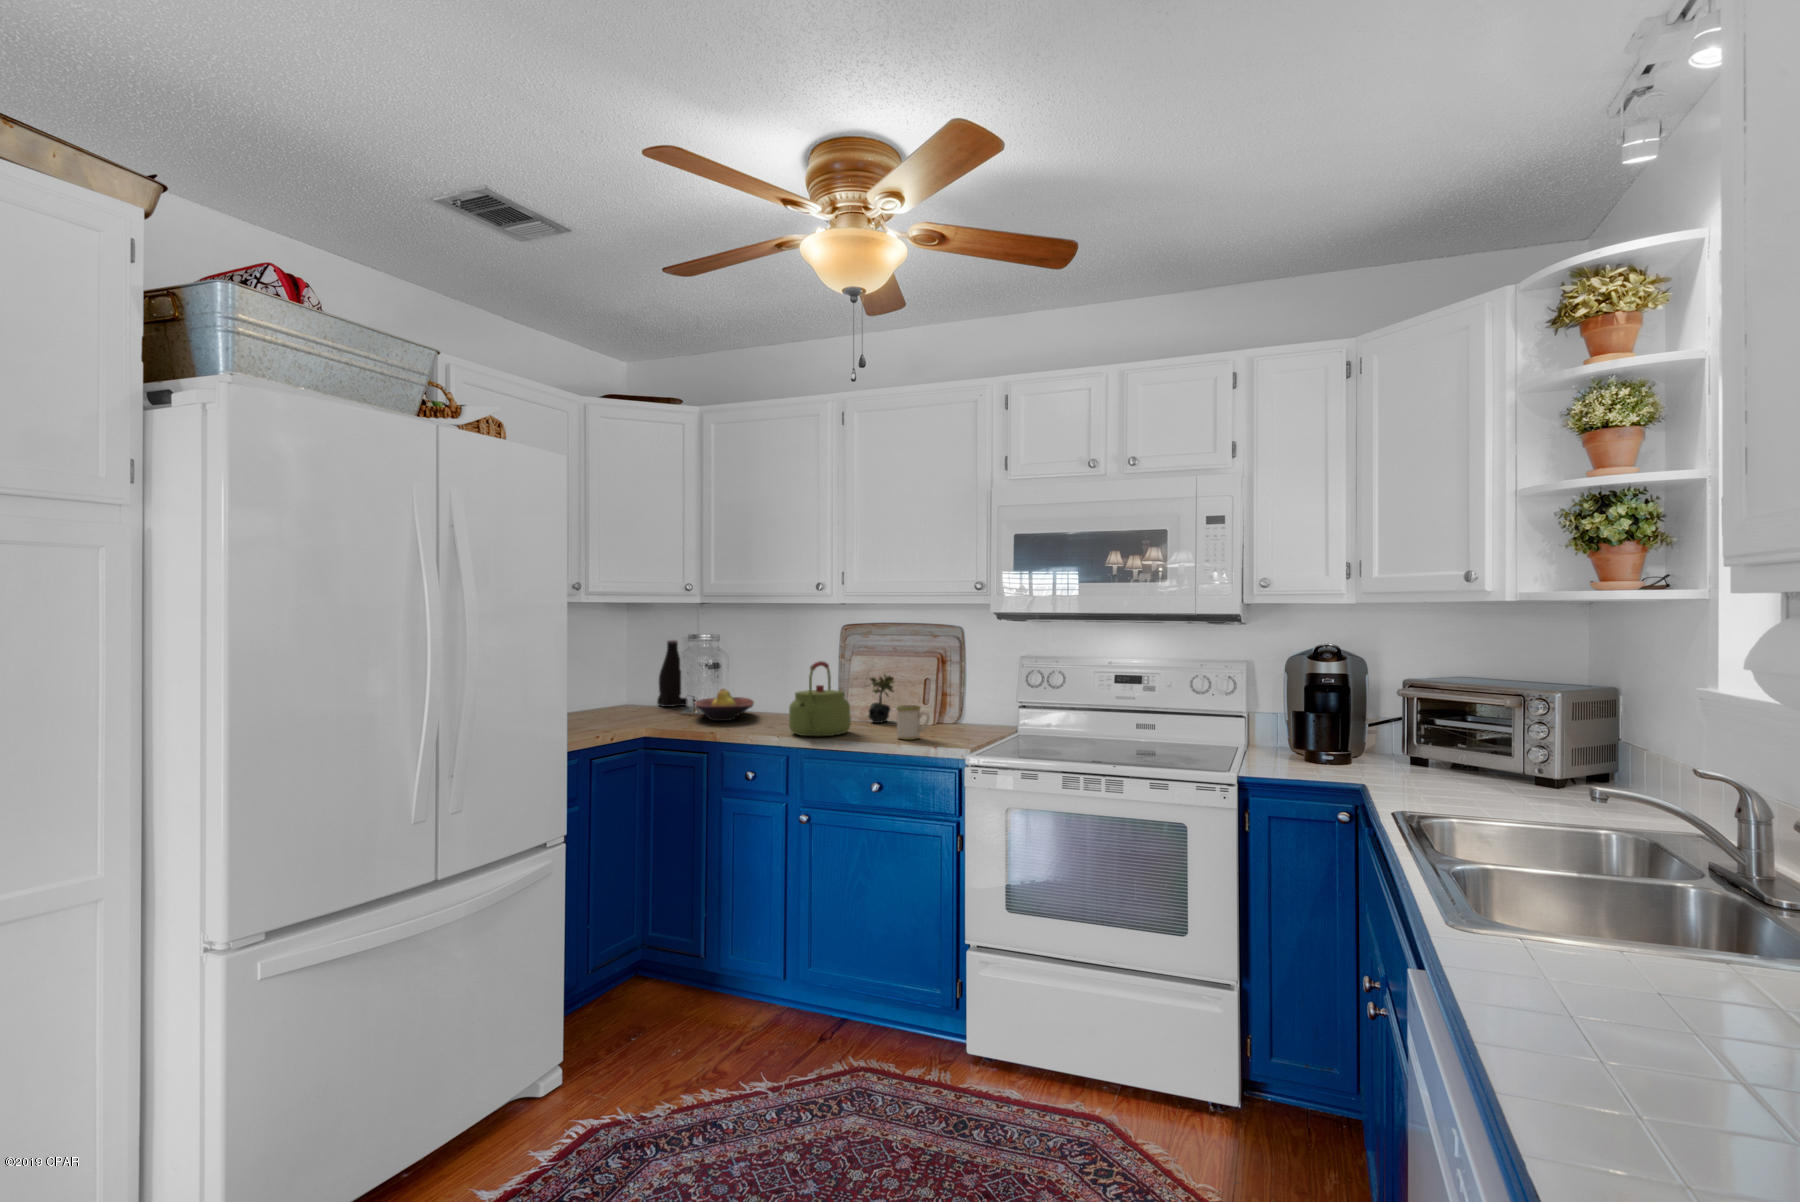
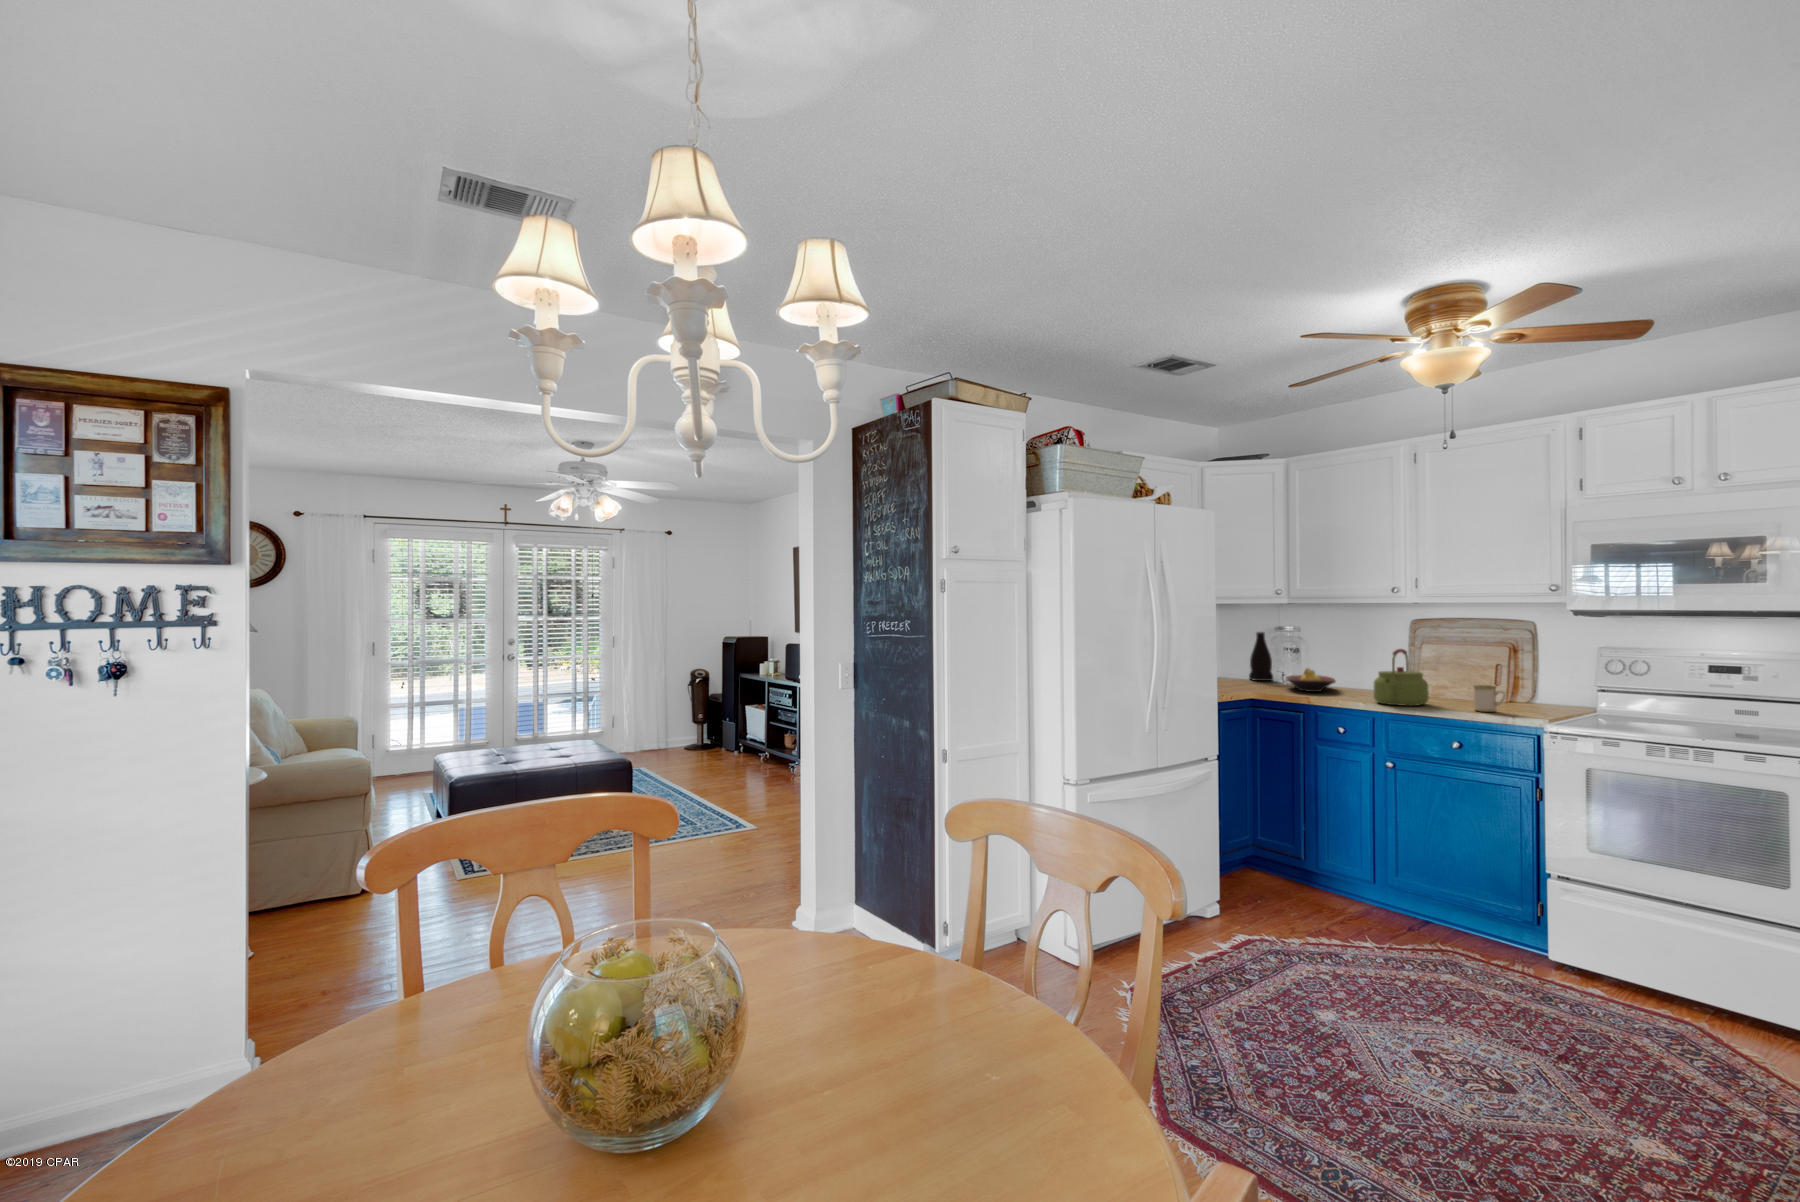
succulent plant: present [868,675,894,723] -> none [1437,660,1468,700]

